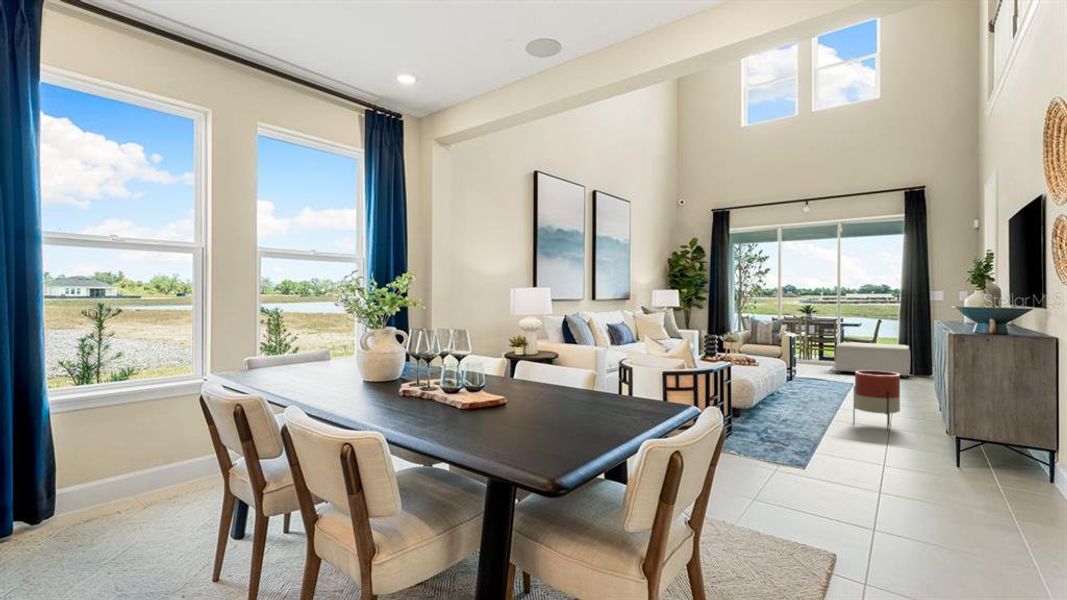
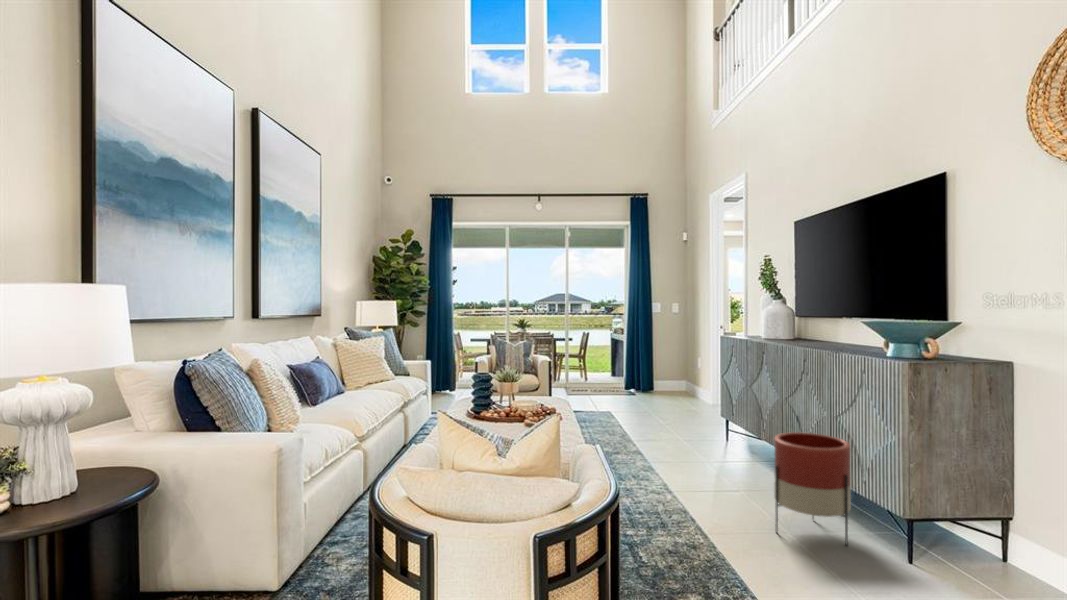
ottoman: present [835,342,911,378] -> none [591,365,671,405]

